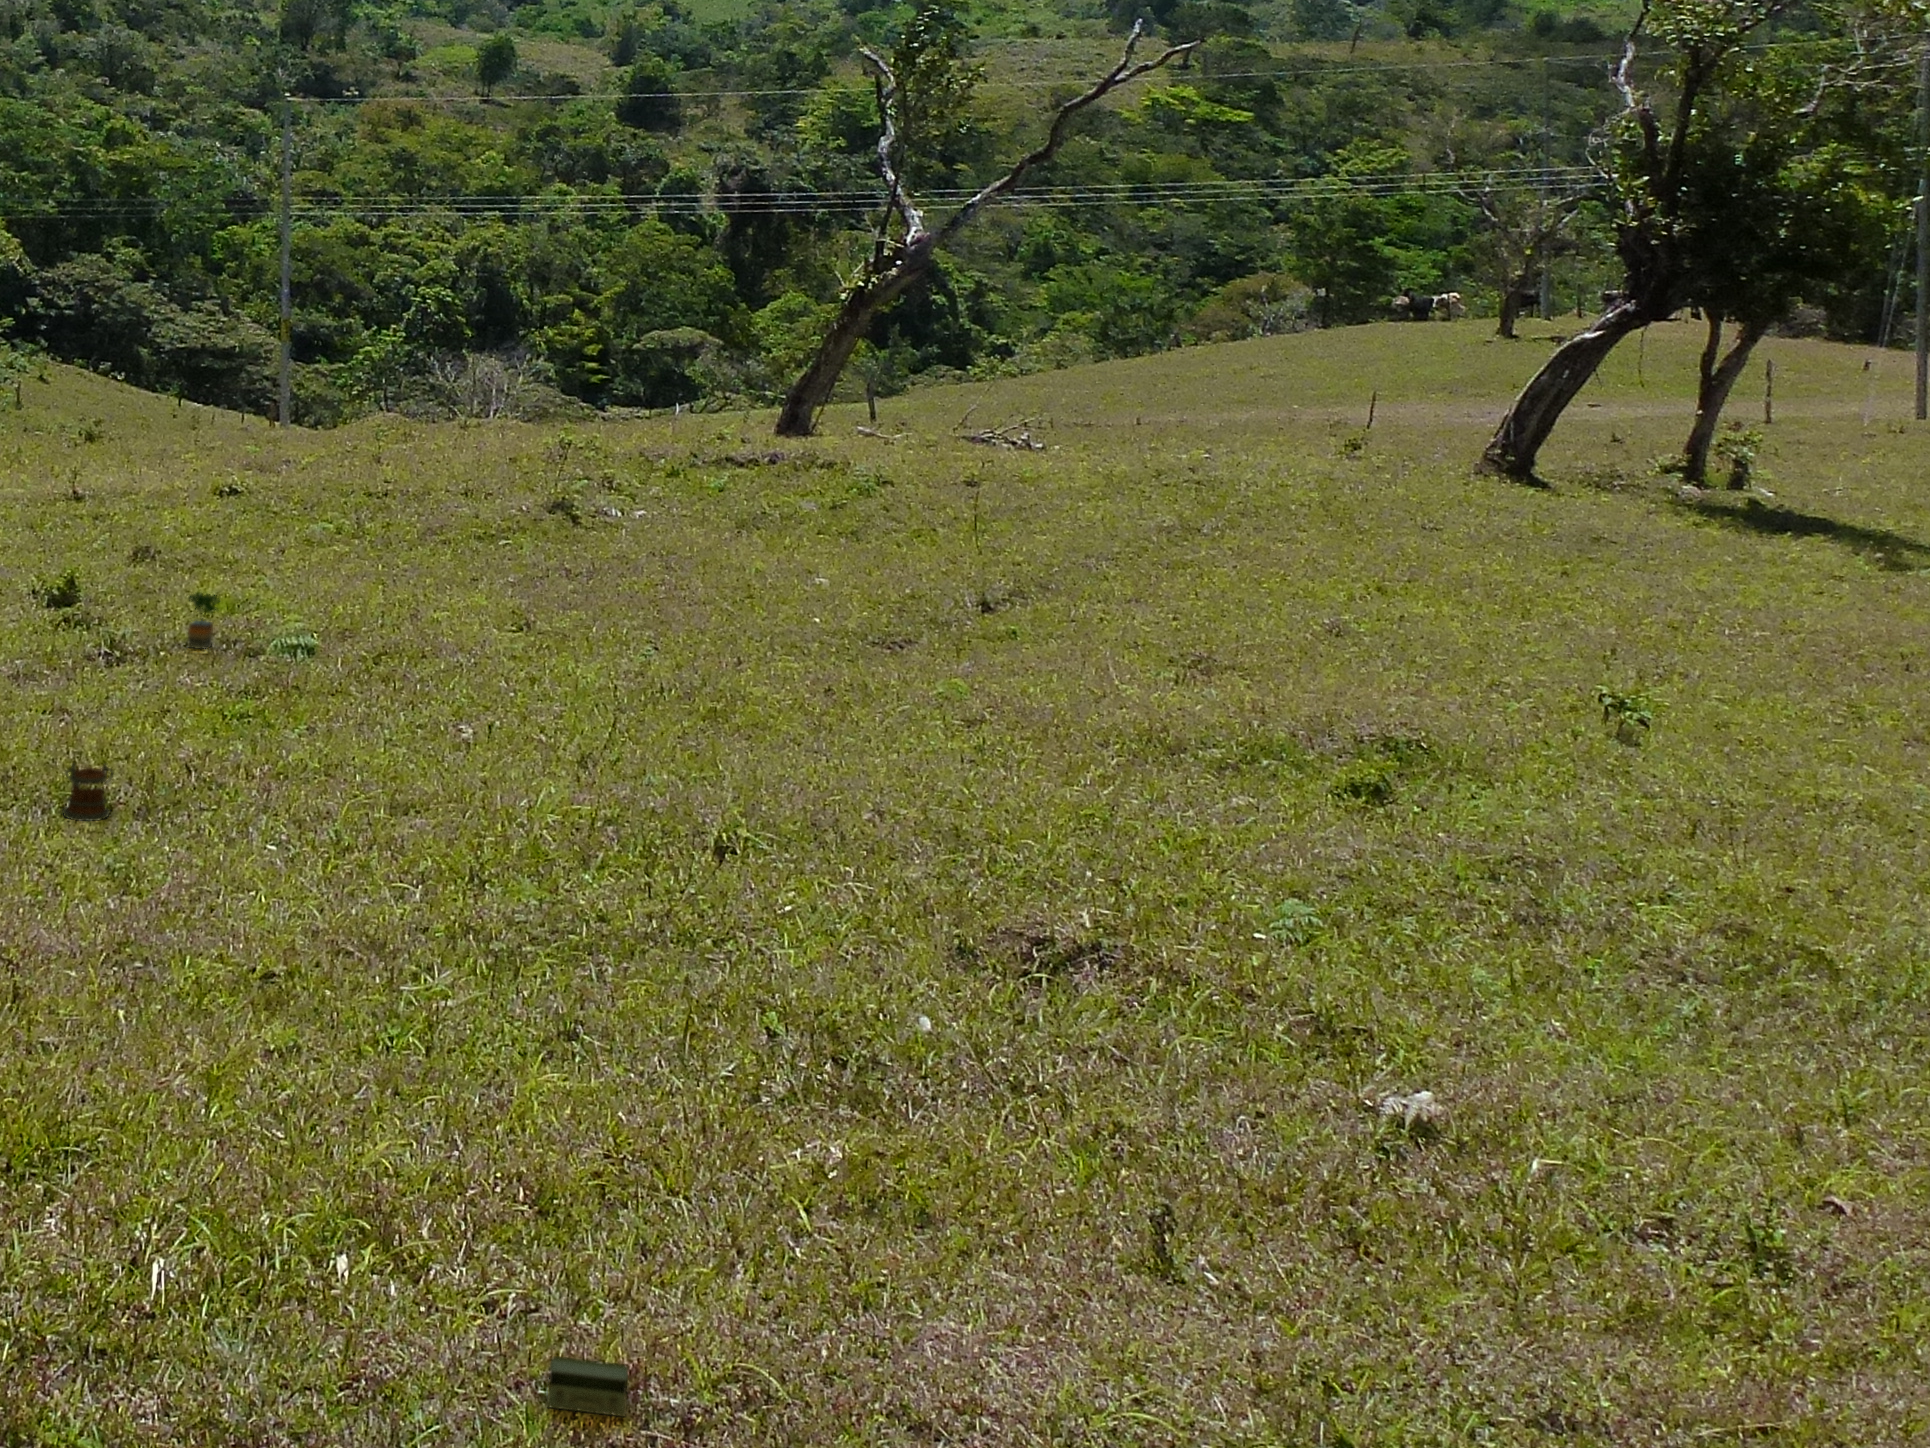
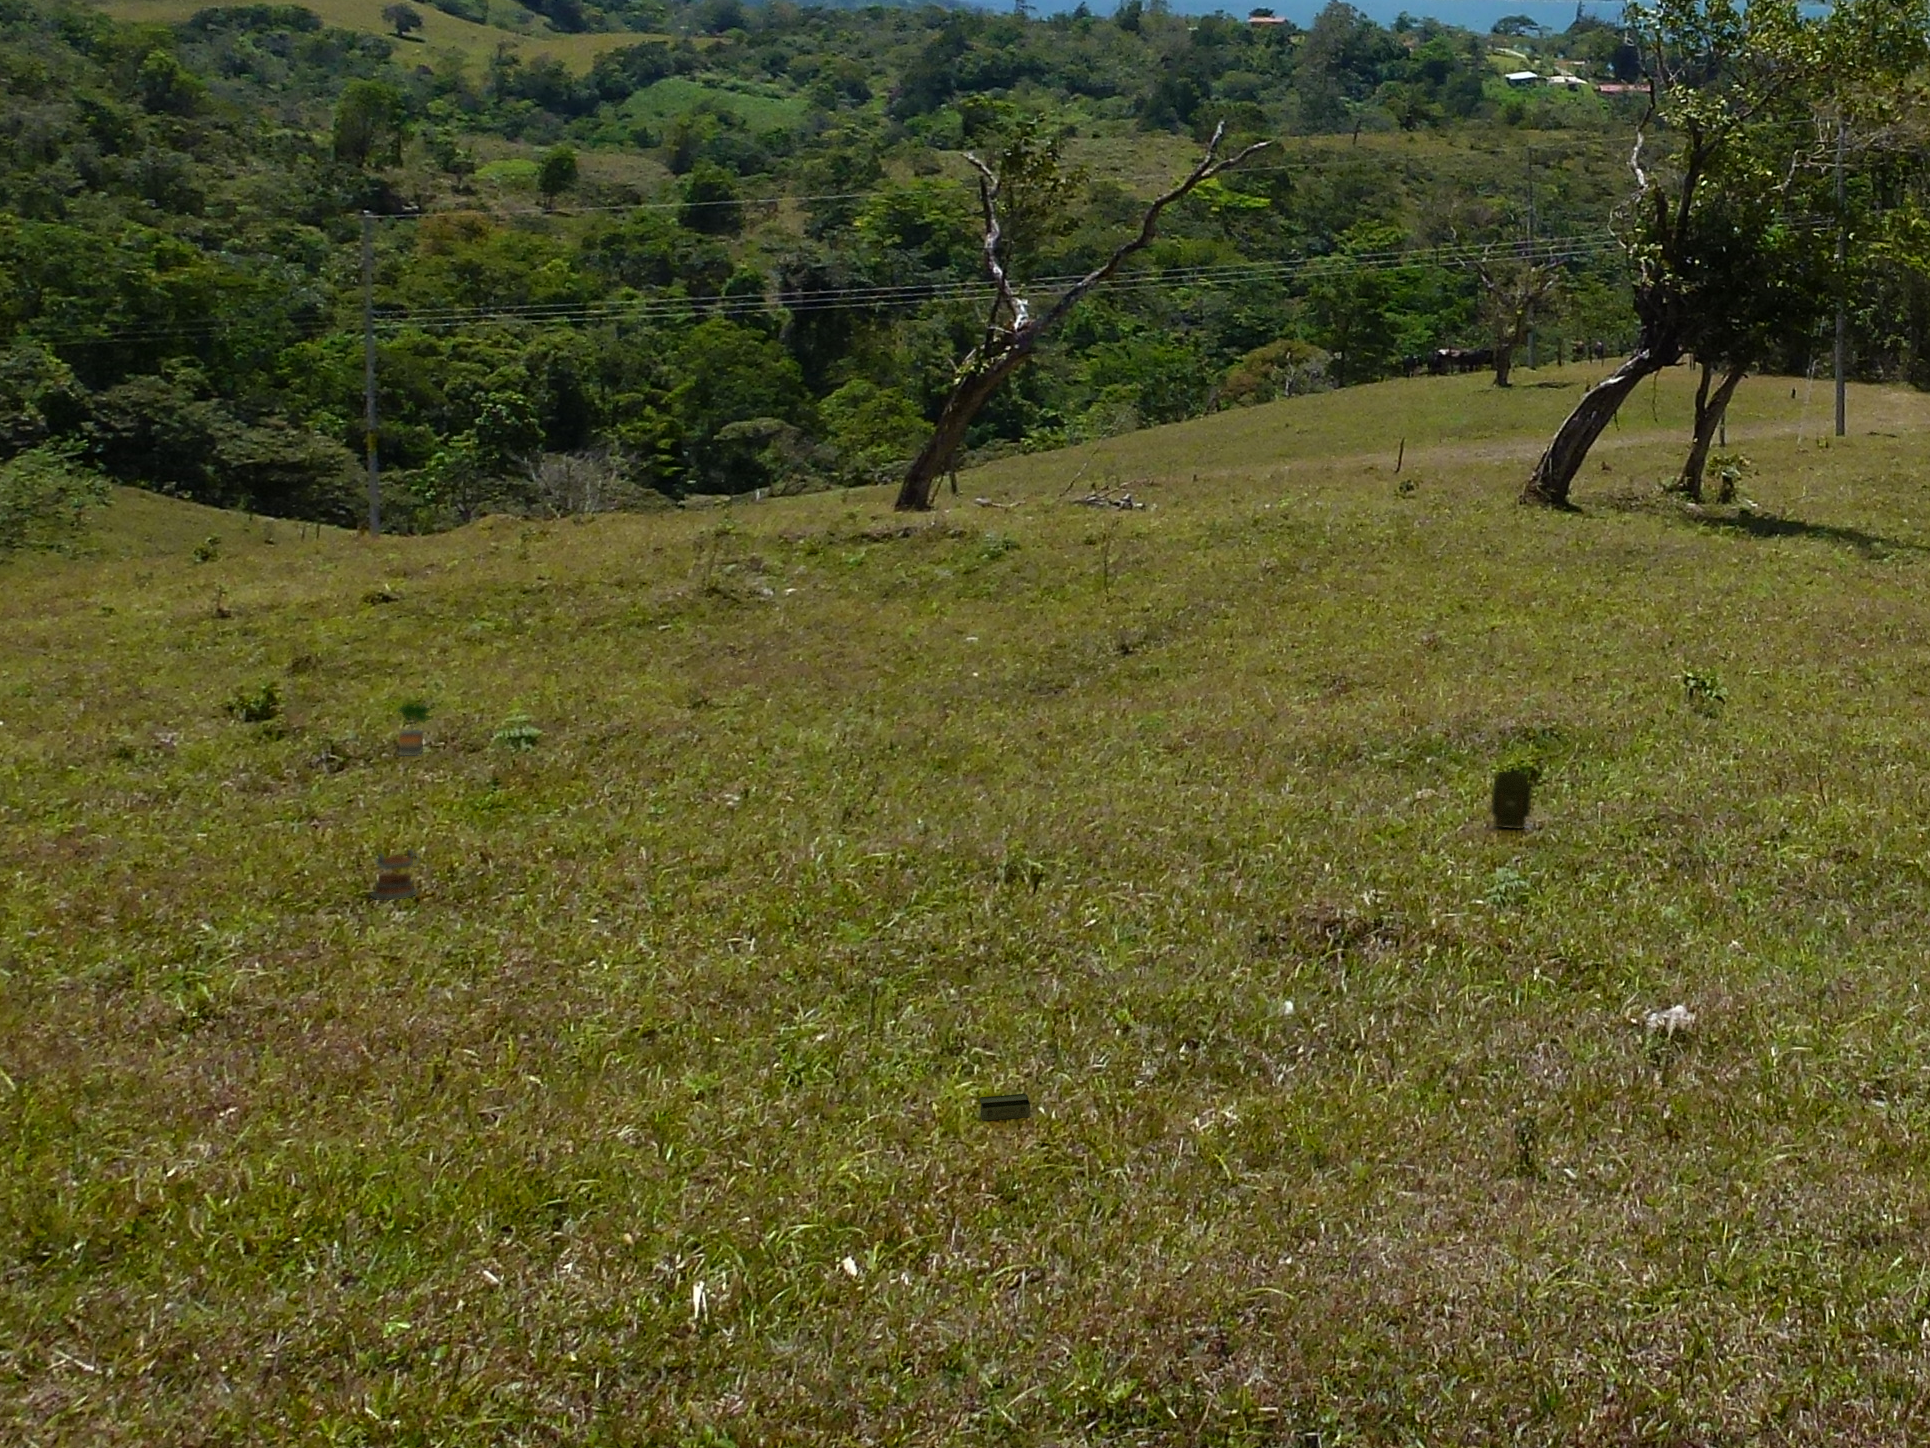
backpack: none [1453,840,1516,932] -> present [1491,771,1532,829]

